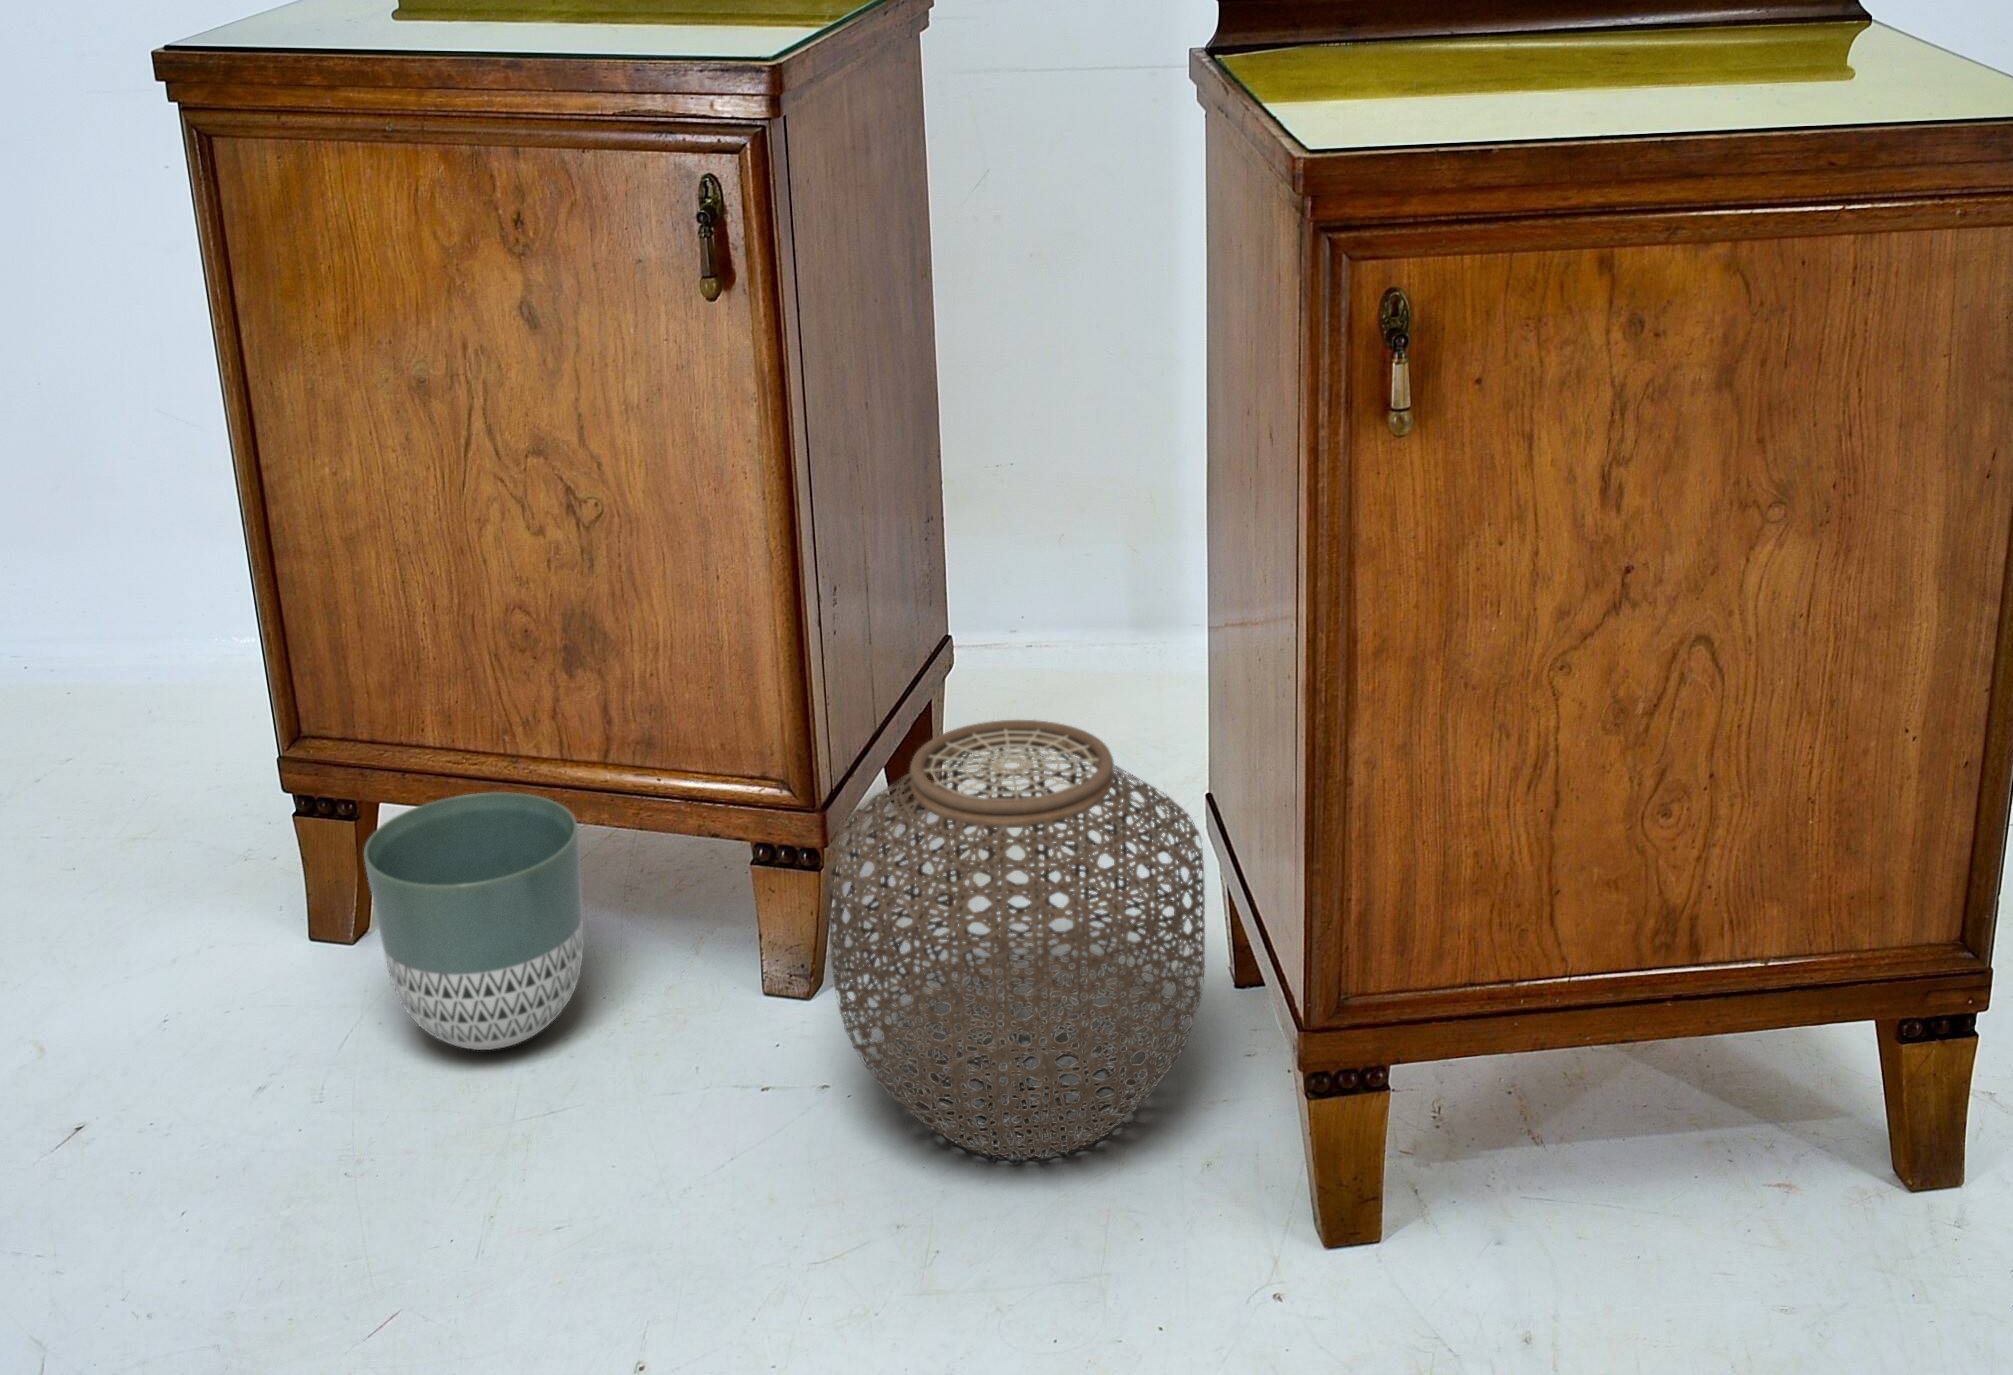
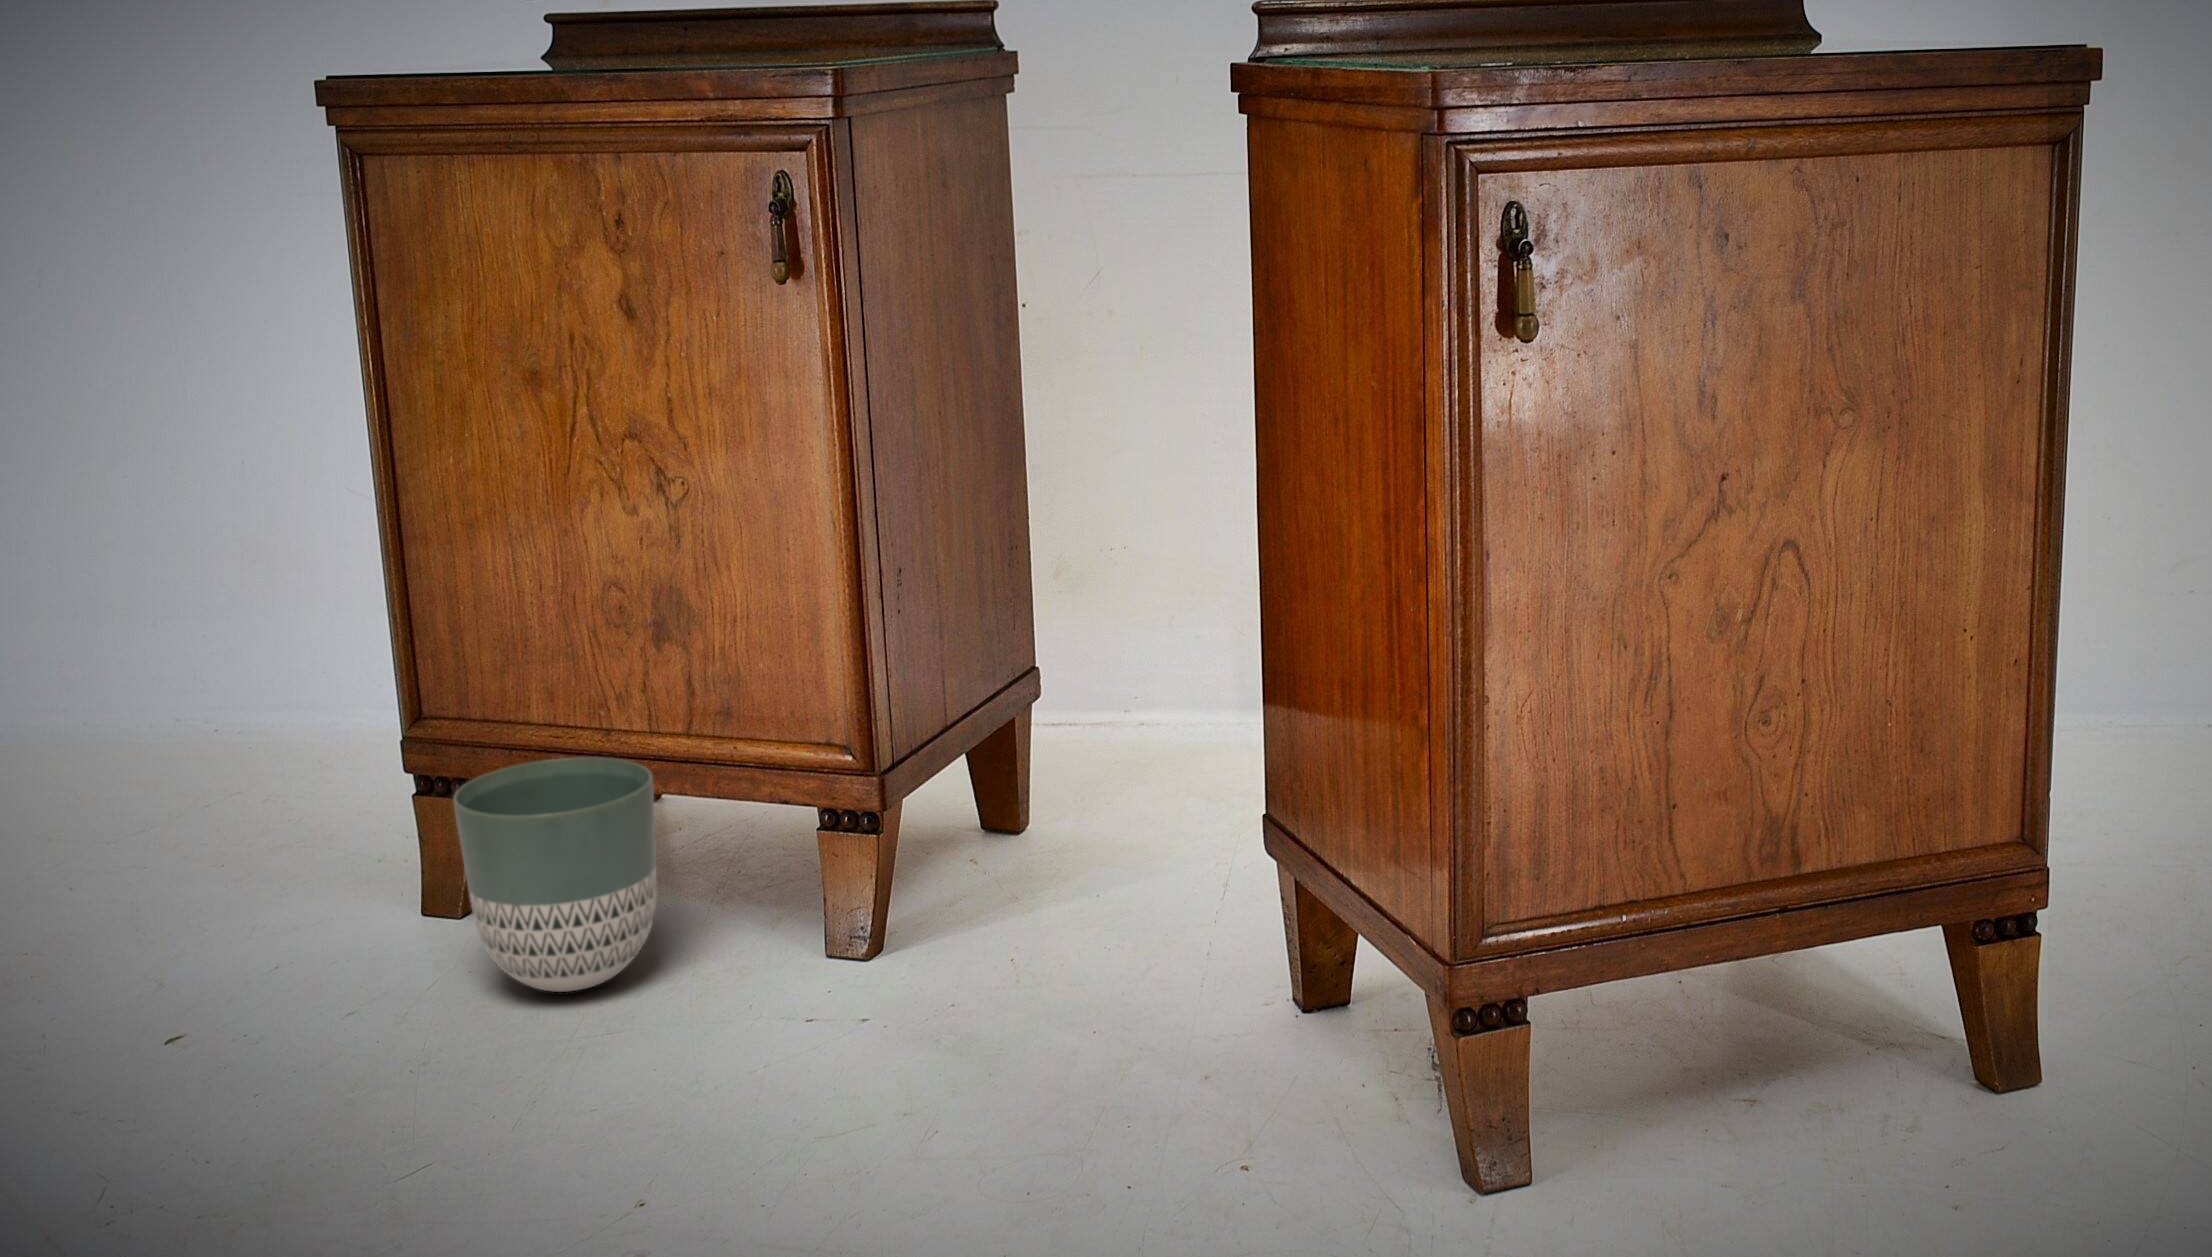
woven basket: present [826,720,1205,1158] -> none [858,665,1219,1077]

